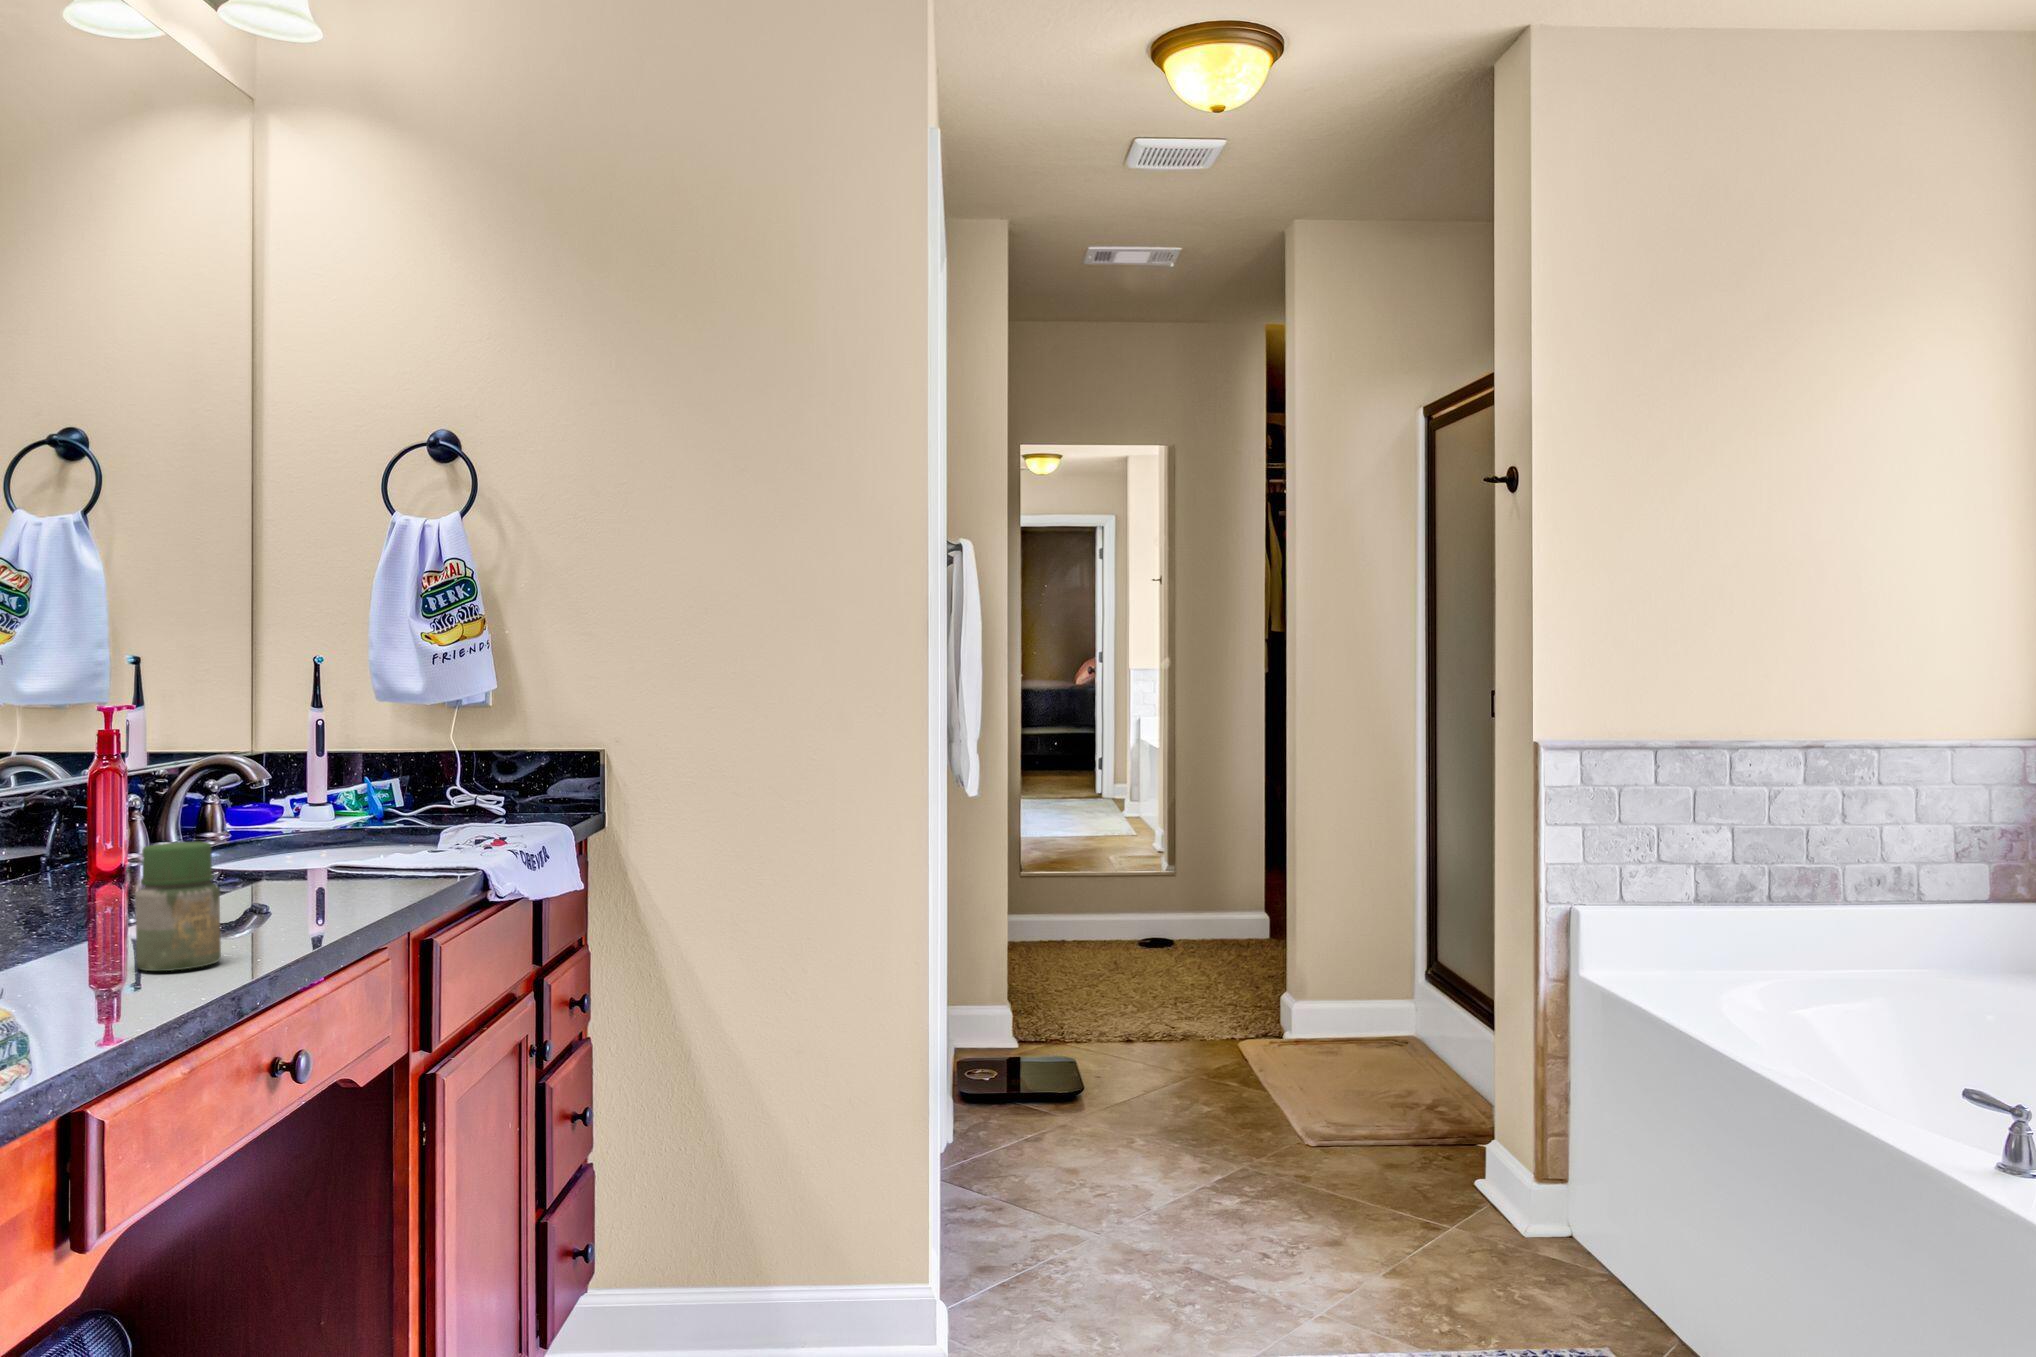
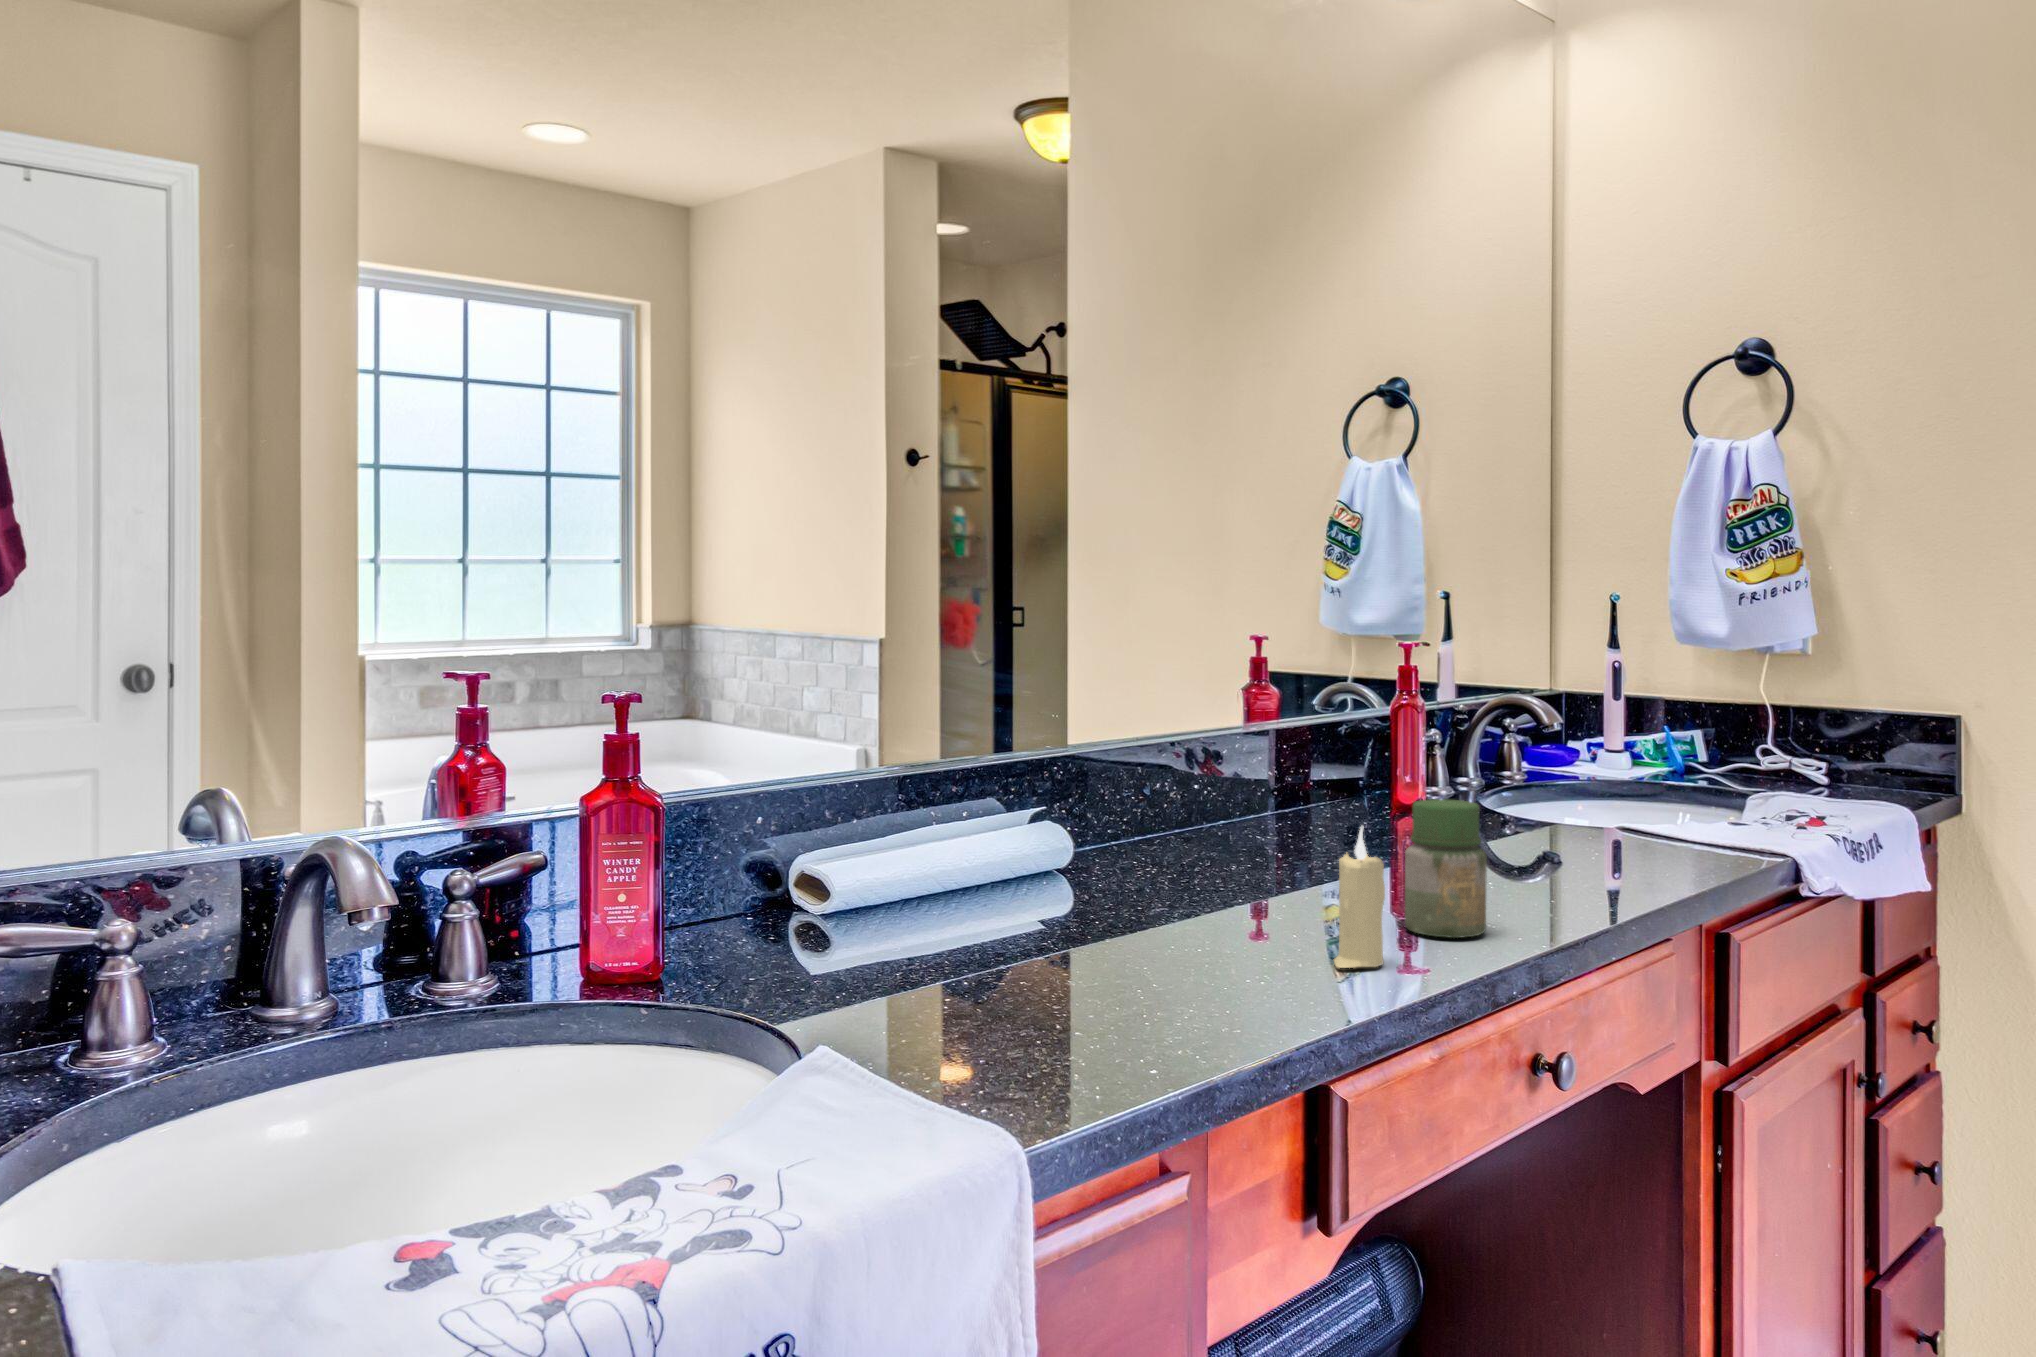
candle: none [69,867,124,1008] -> present [1334,826,1385,968]

